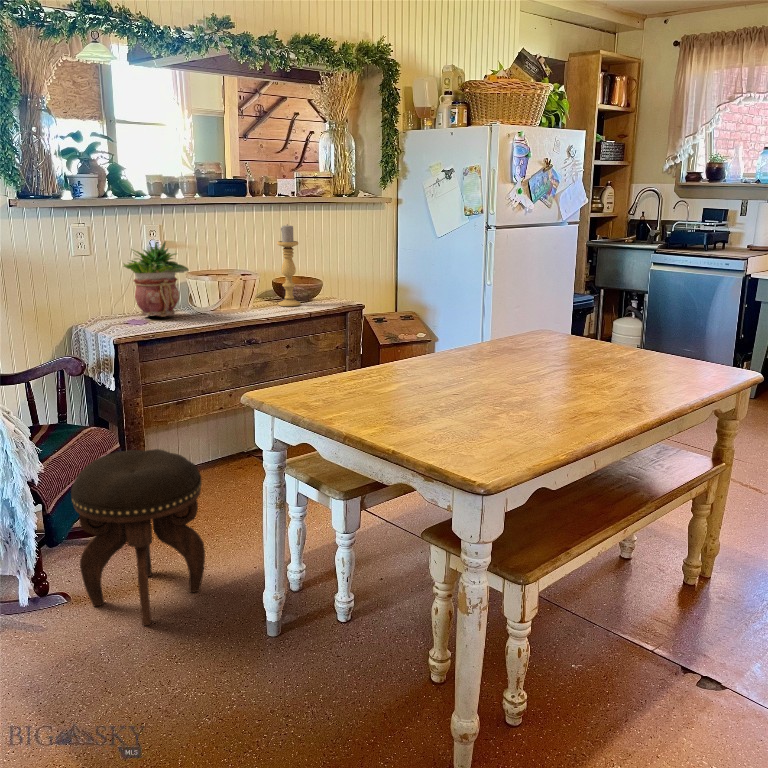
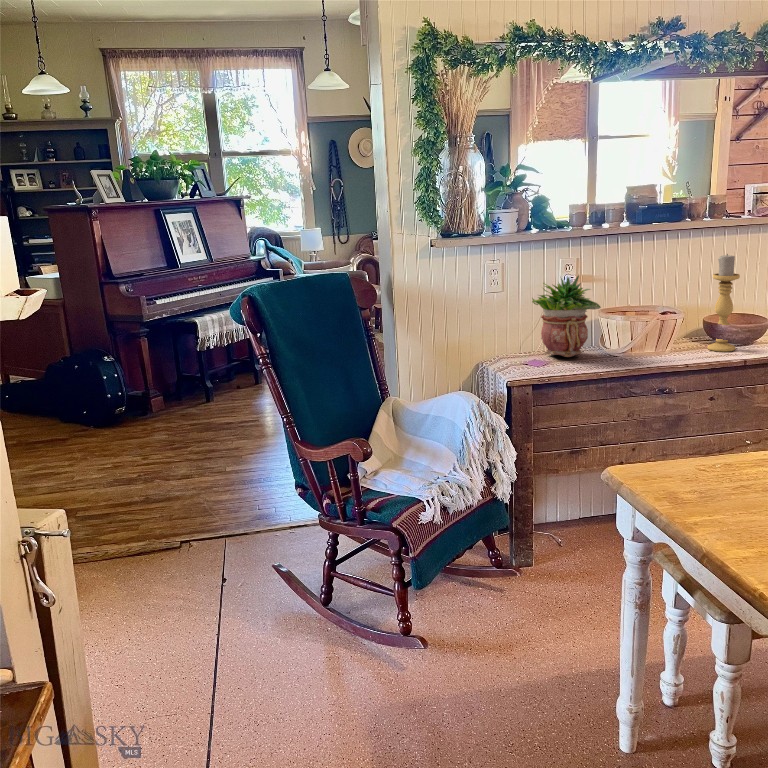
footstool: present [71,449,205,625] -> none [440,504,571,693]

